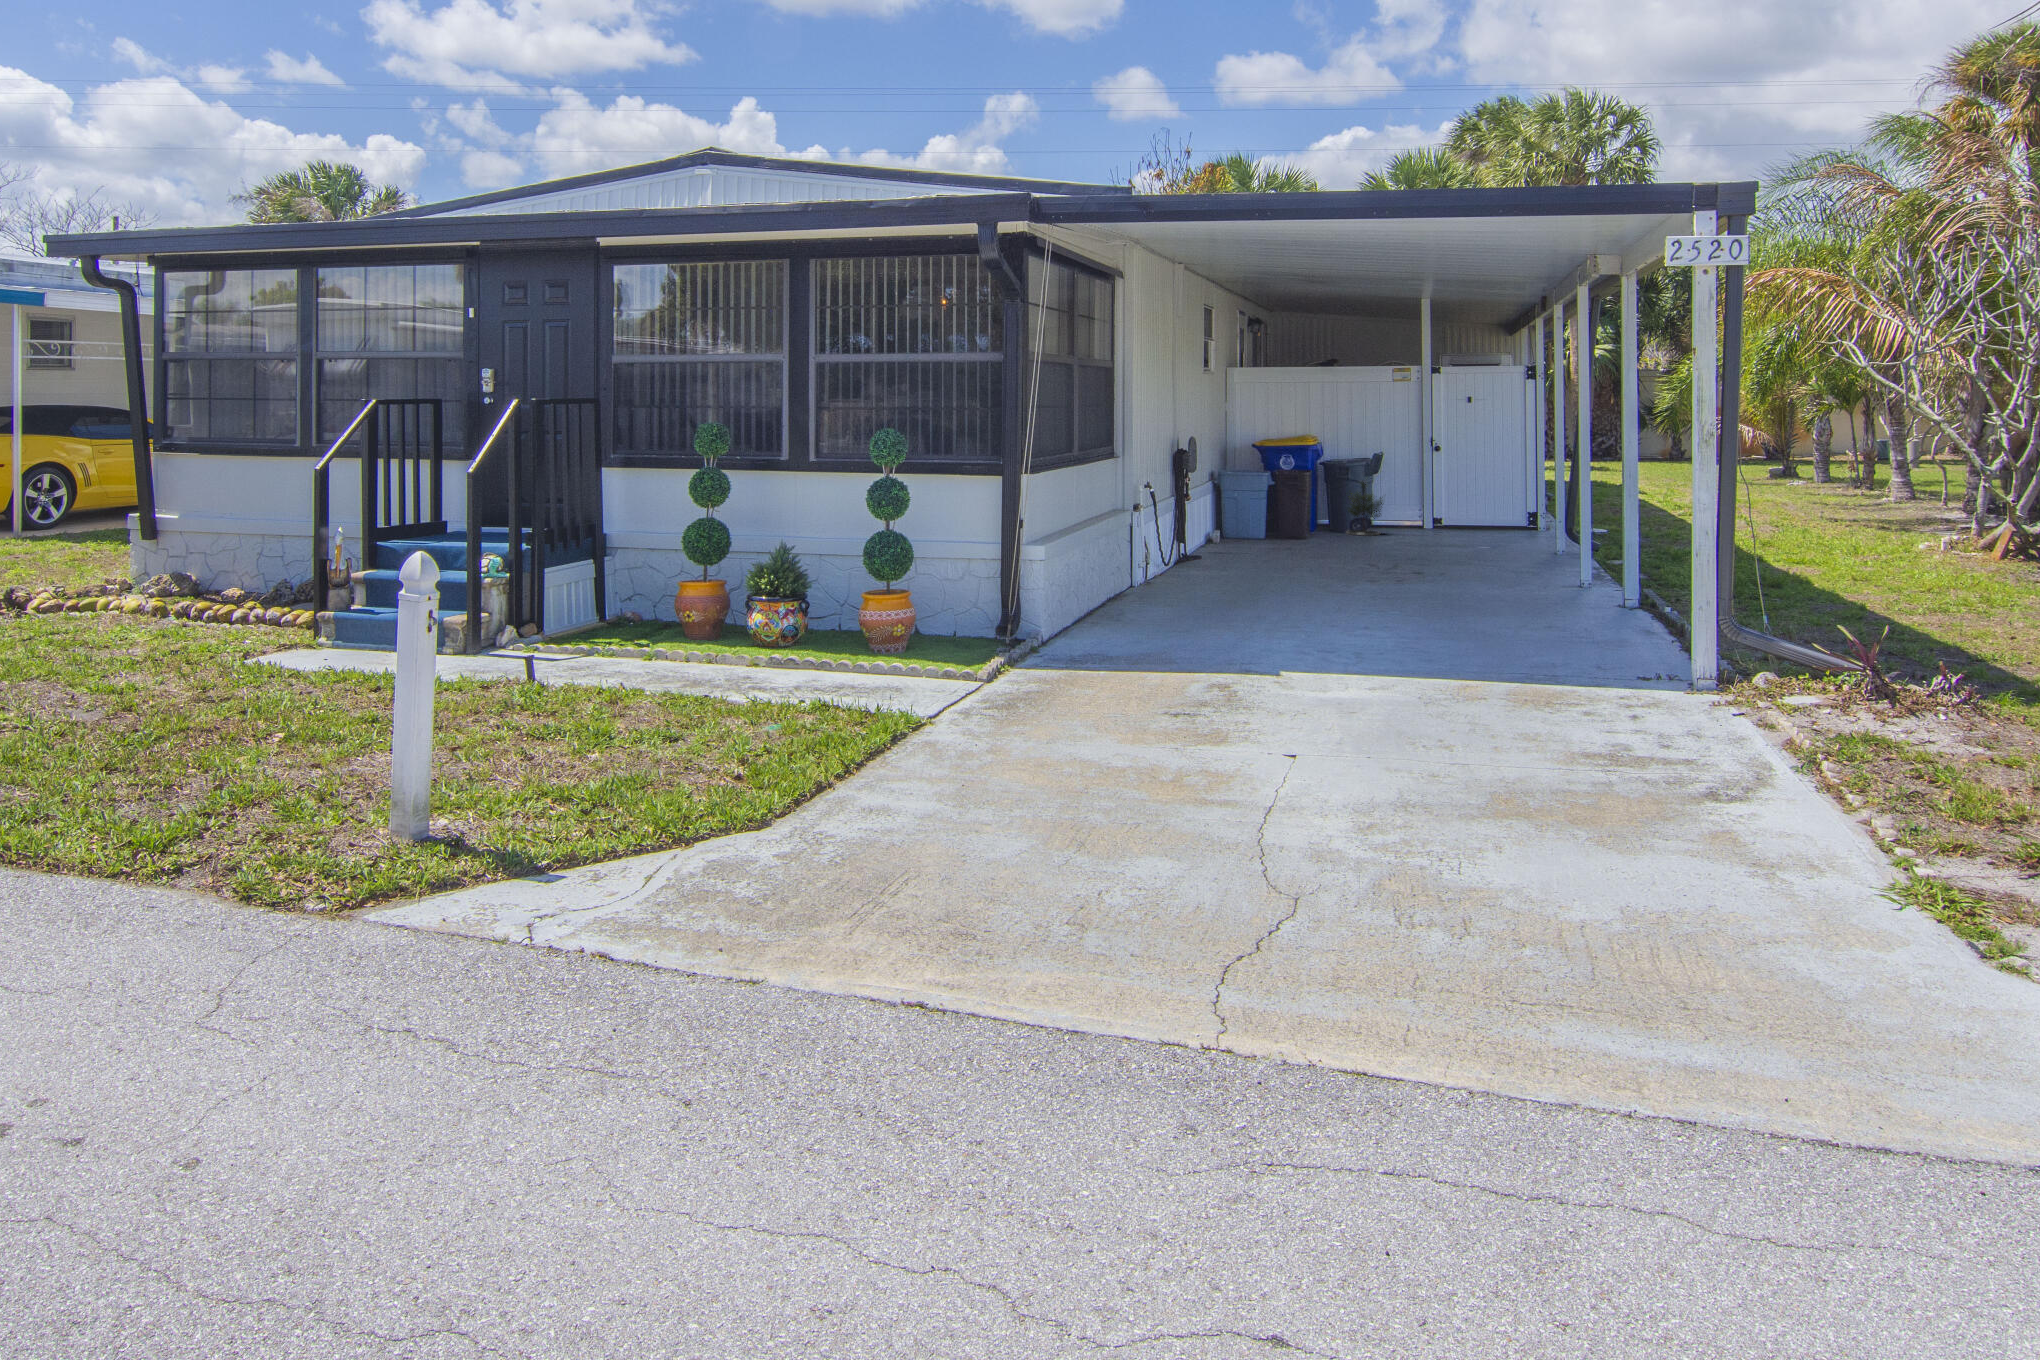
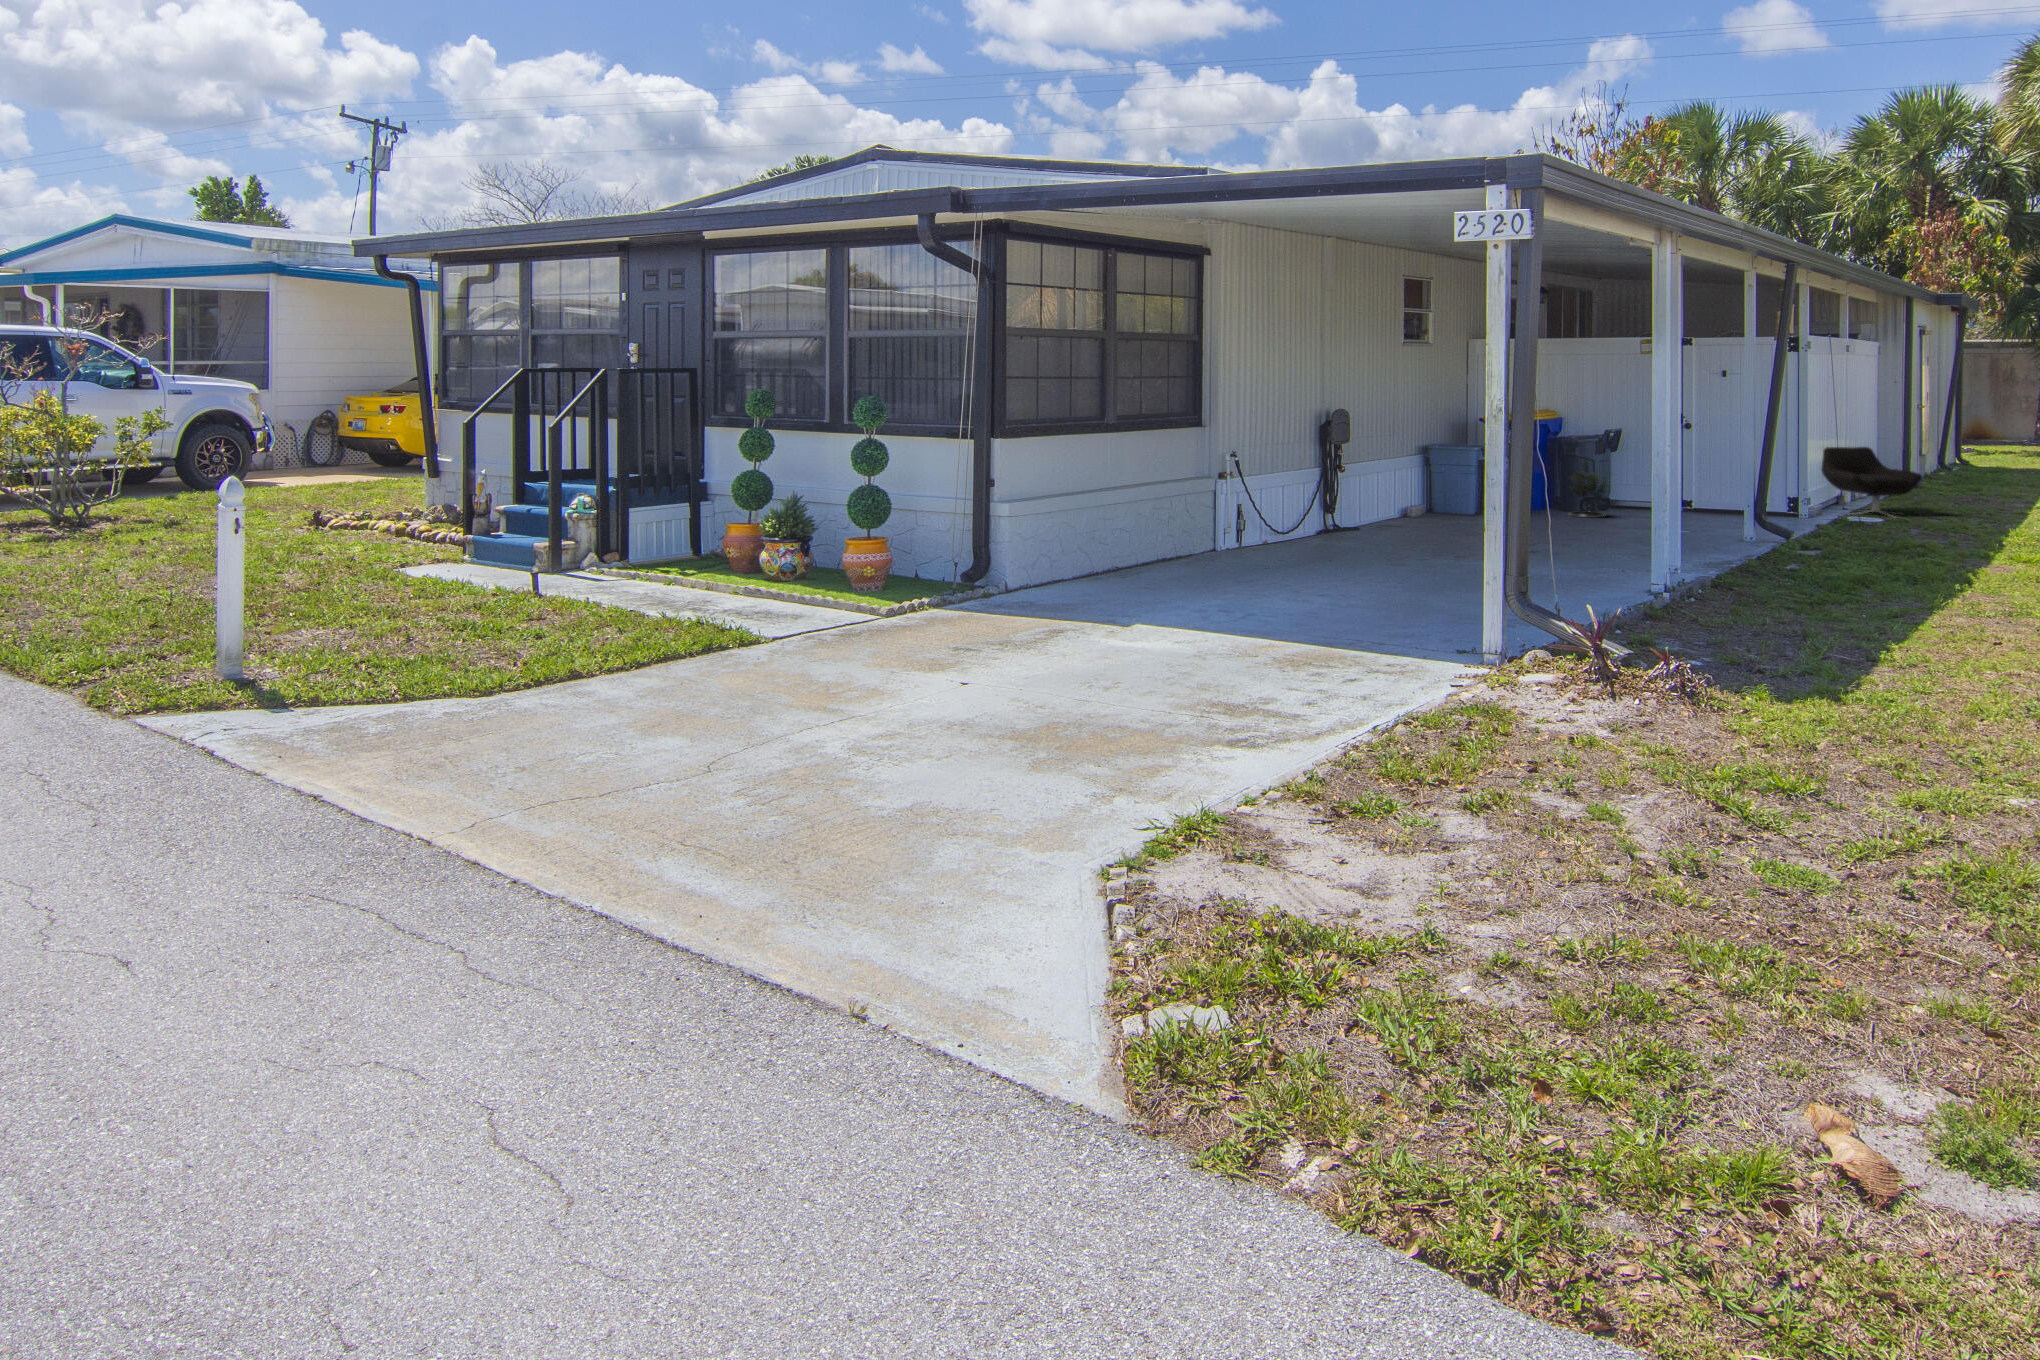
lounge chair: none [1521,464,1604,526] -> present [1822,447,1922,518]

